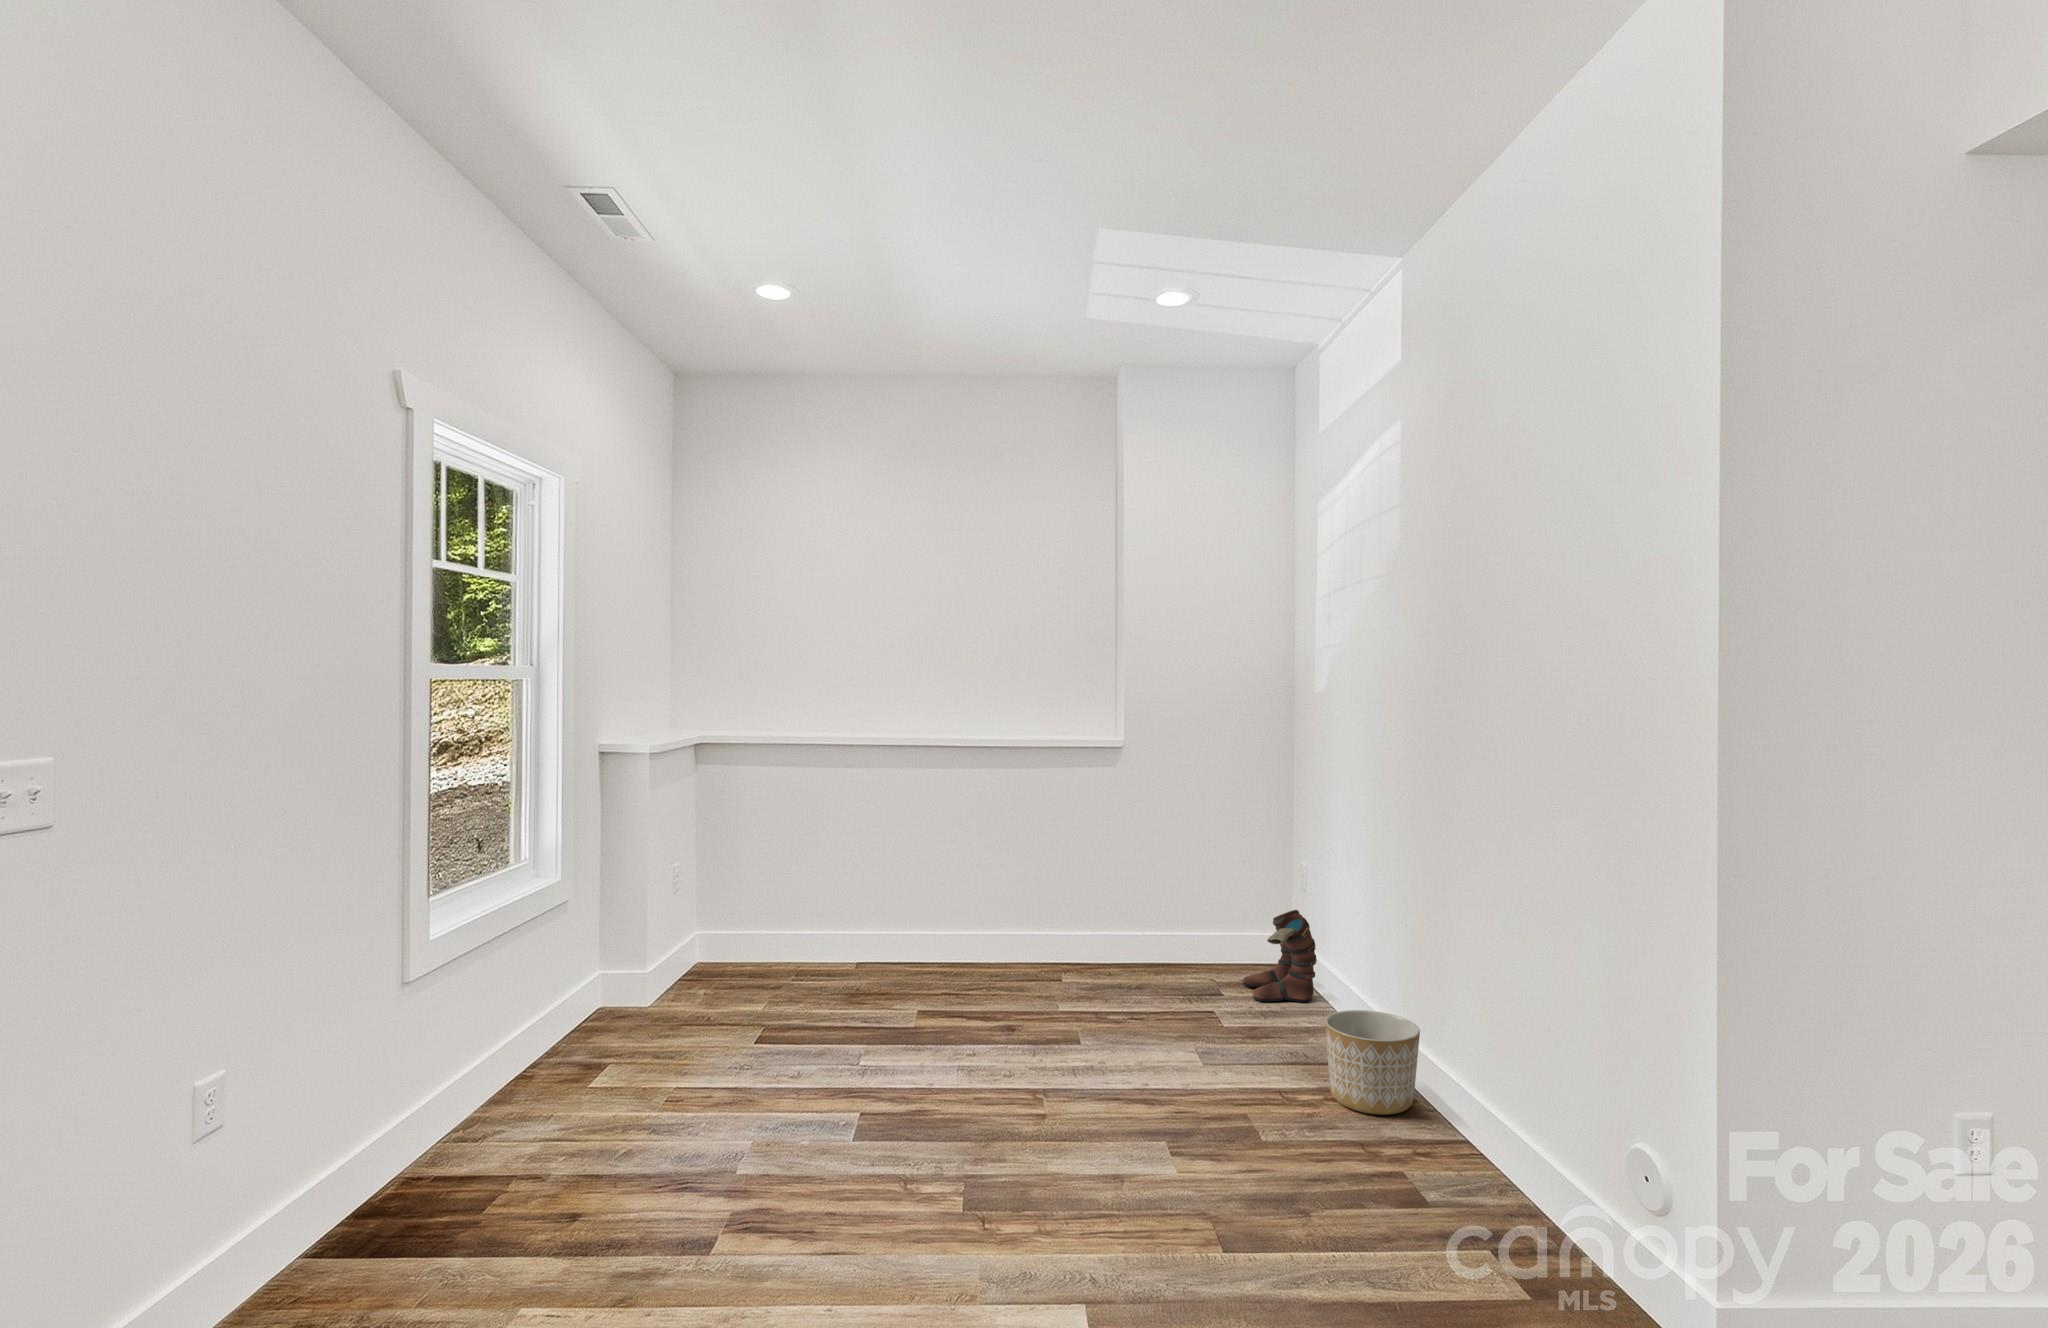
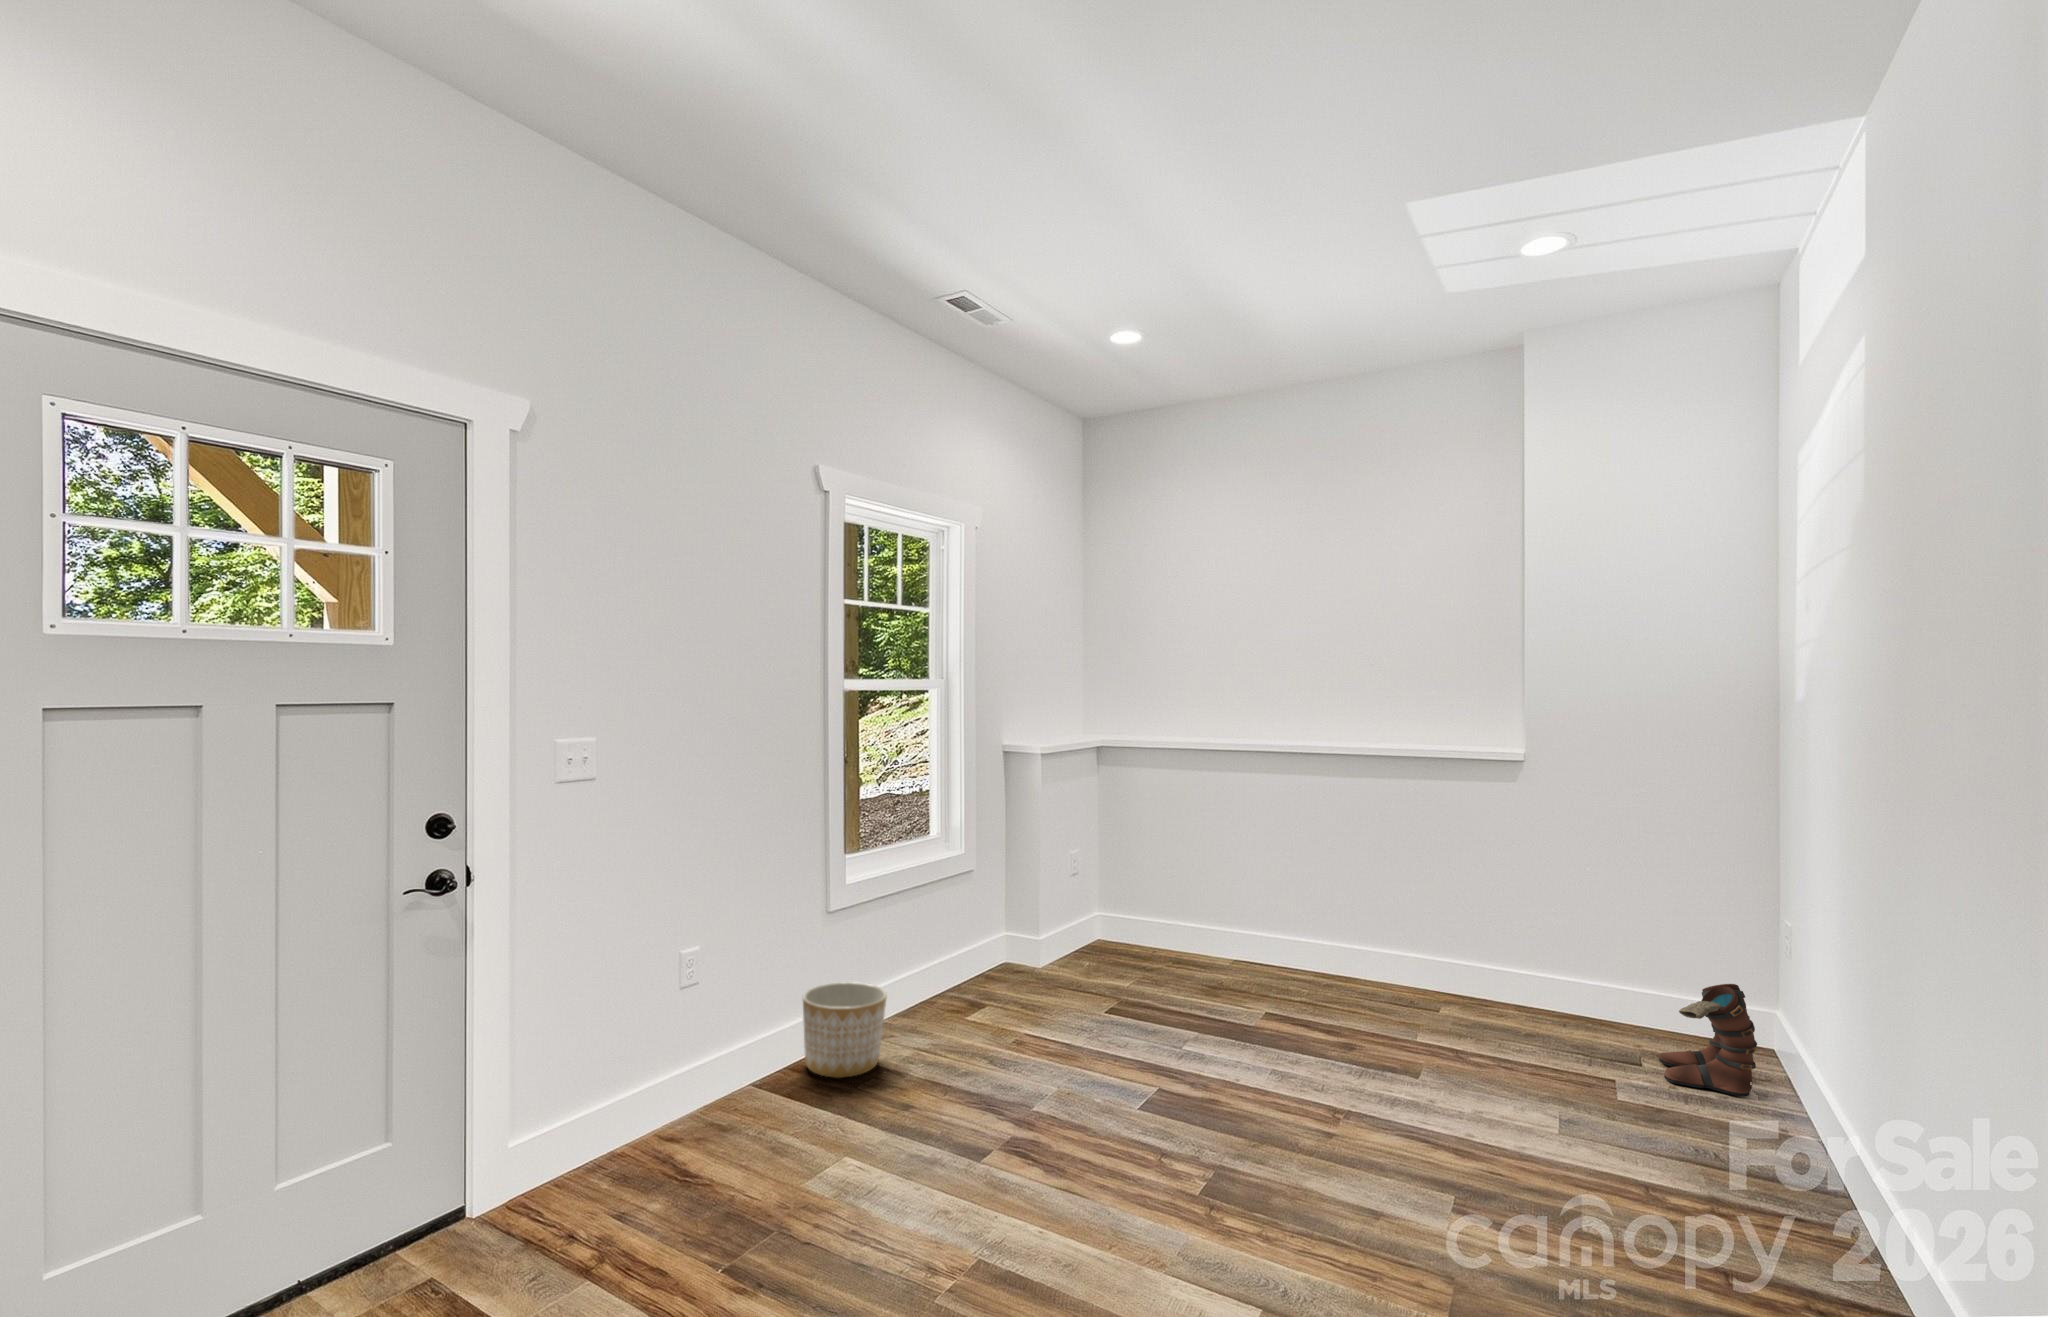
planter: present [1325,1010,1420,1115] -> present [803,982,887,1078]

